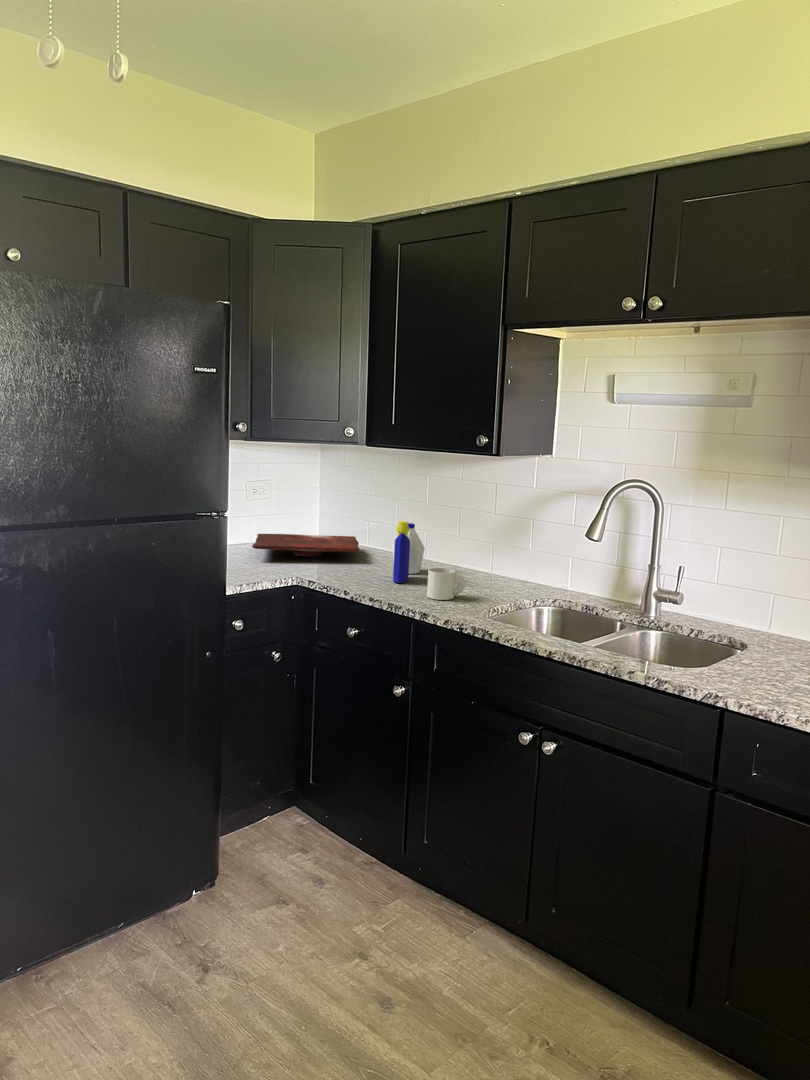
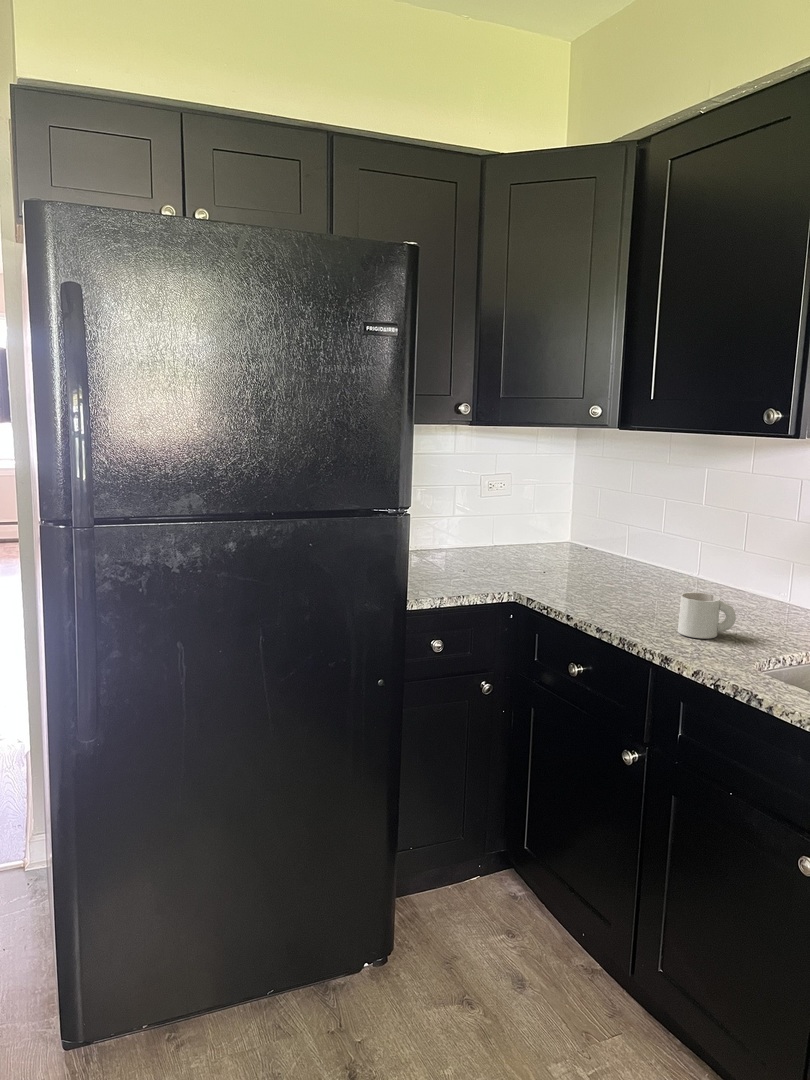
bottle: present [392,521,425,583] -> none [638,527,688,608]
cutting board: present [252,534,360,557] -> none [472,536,606,566]

